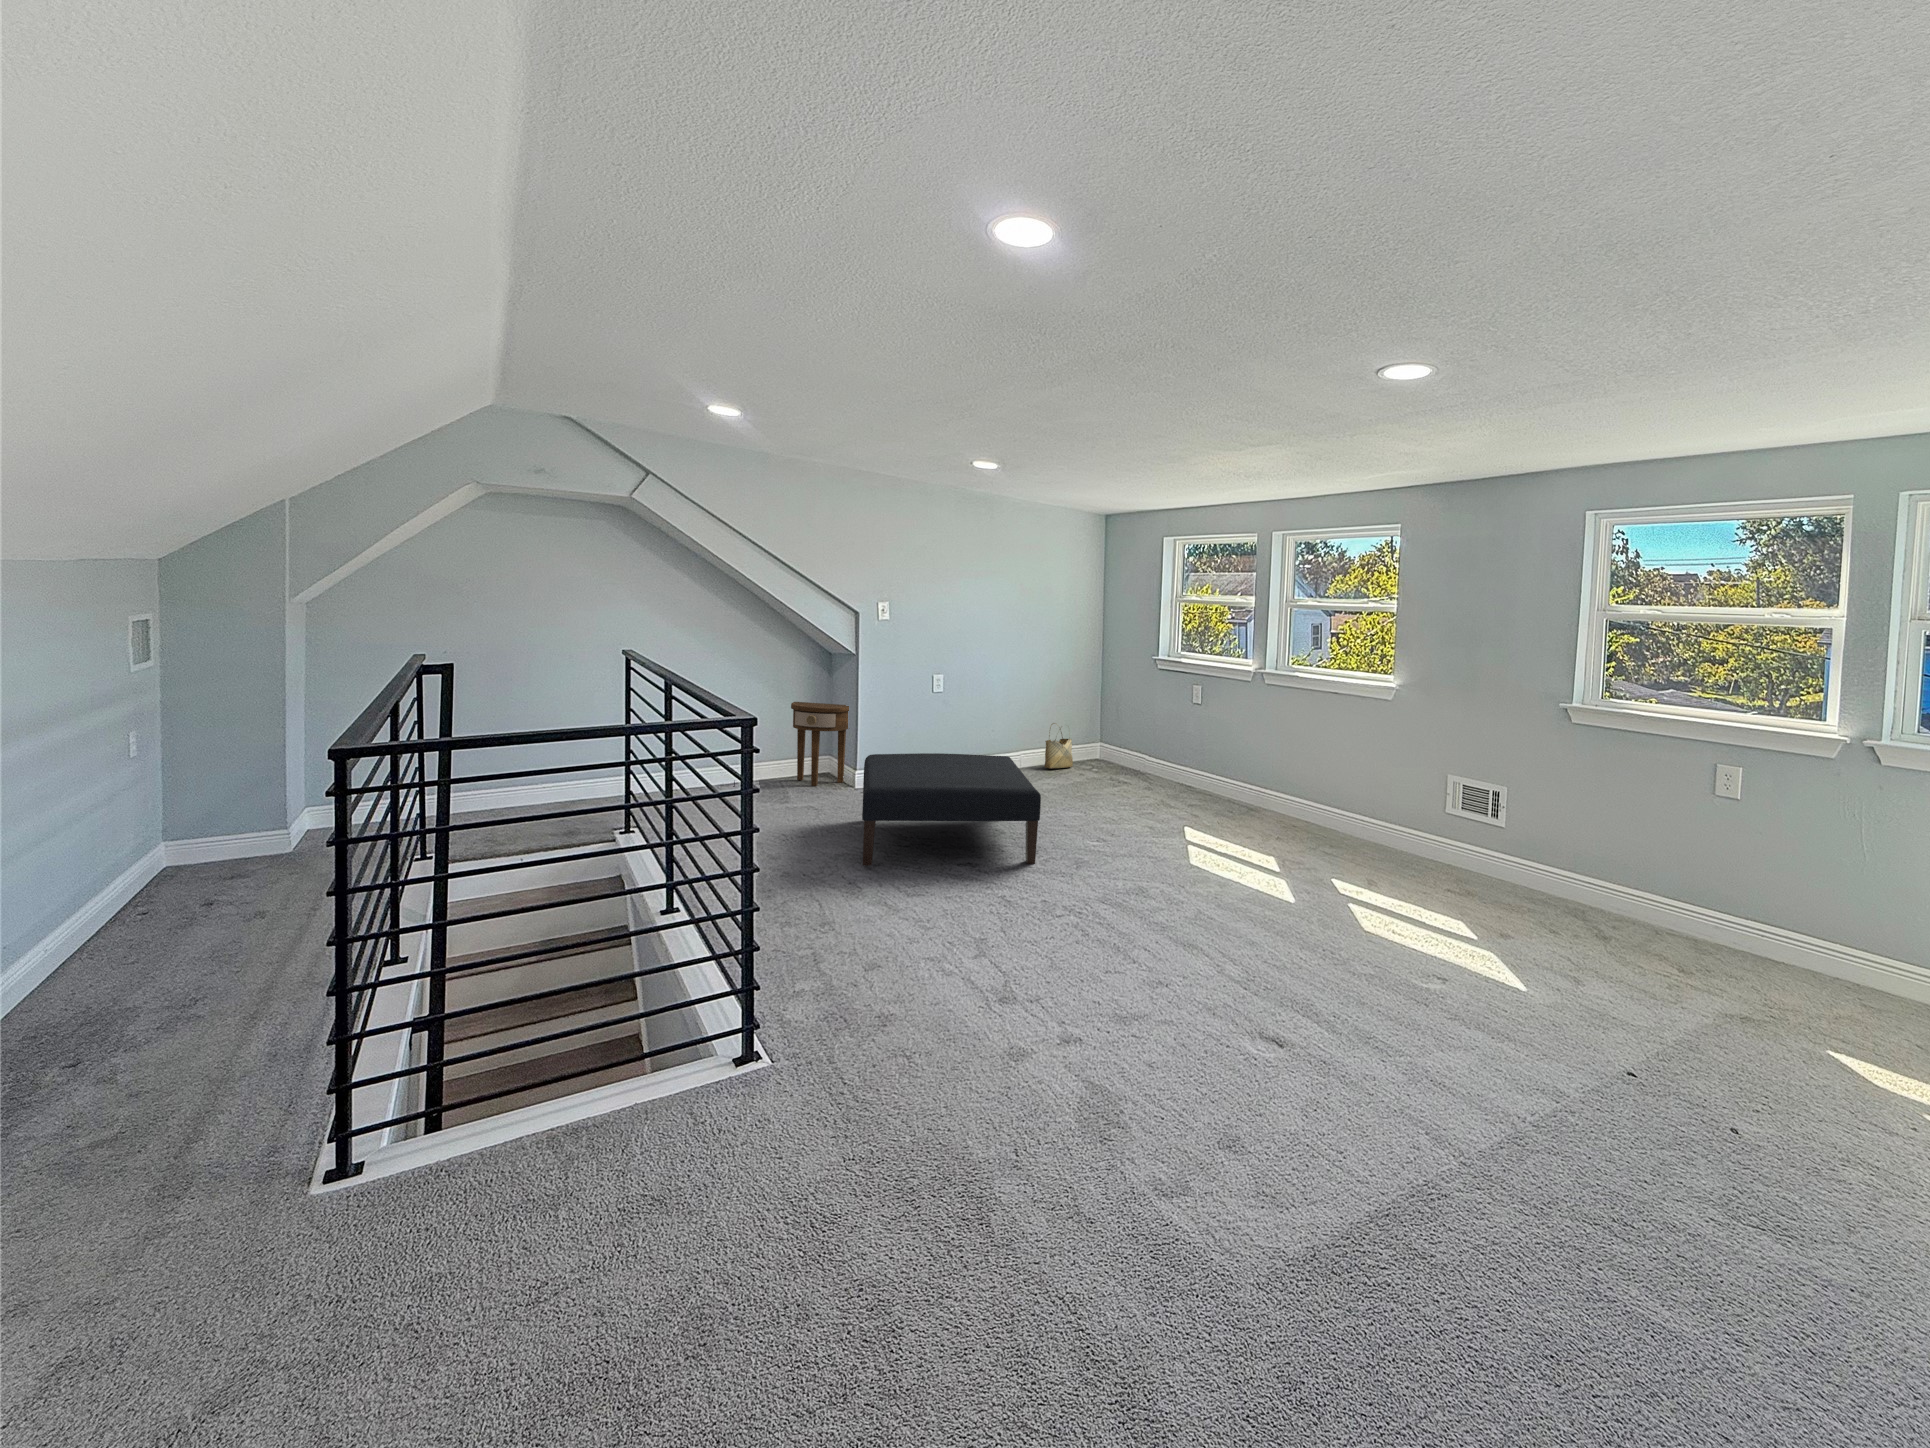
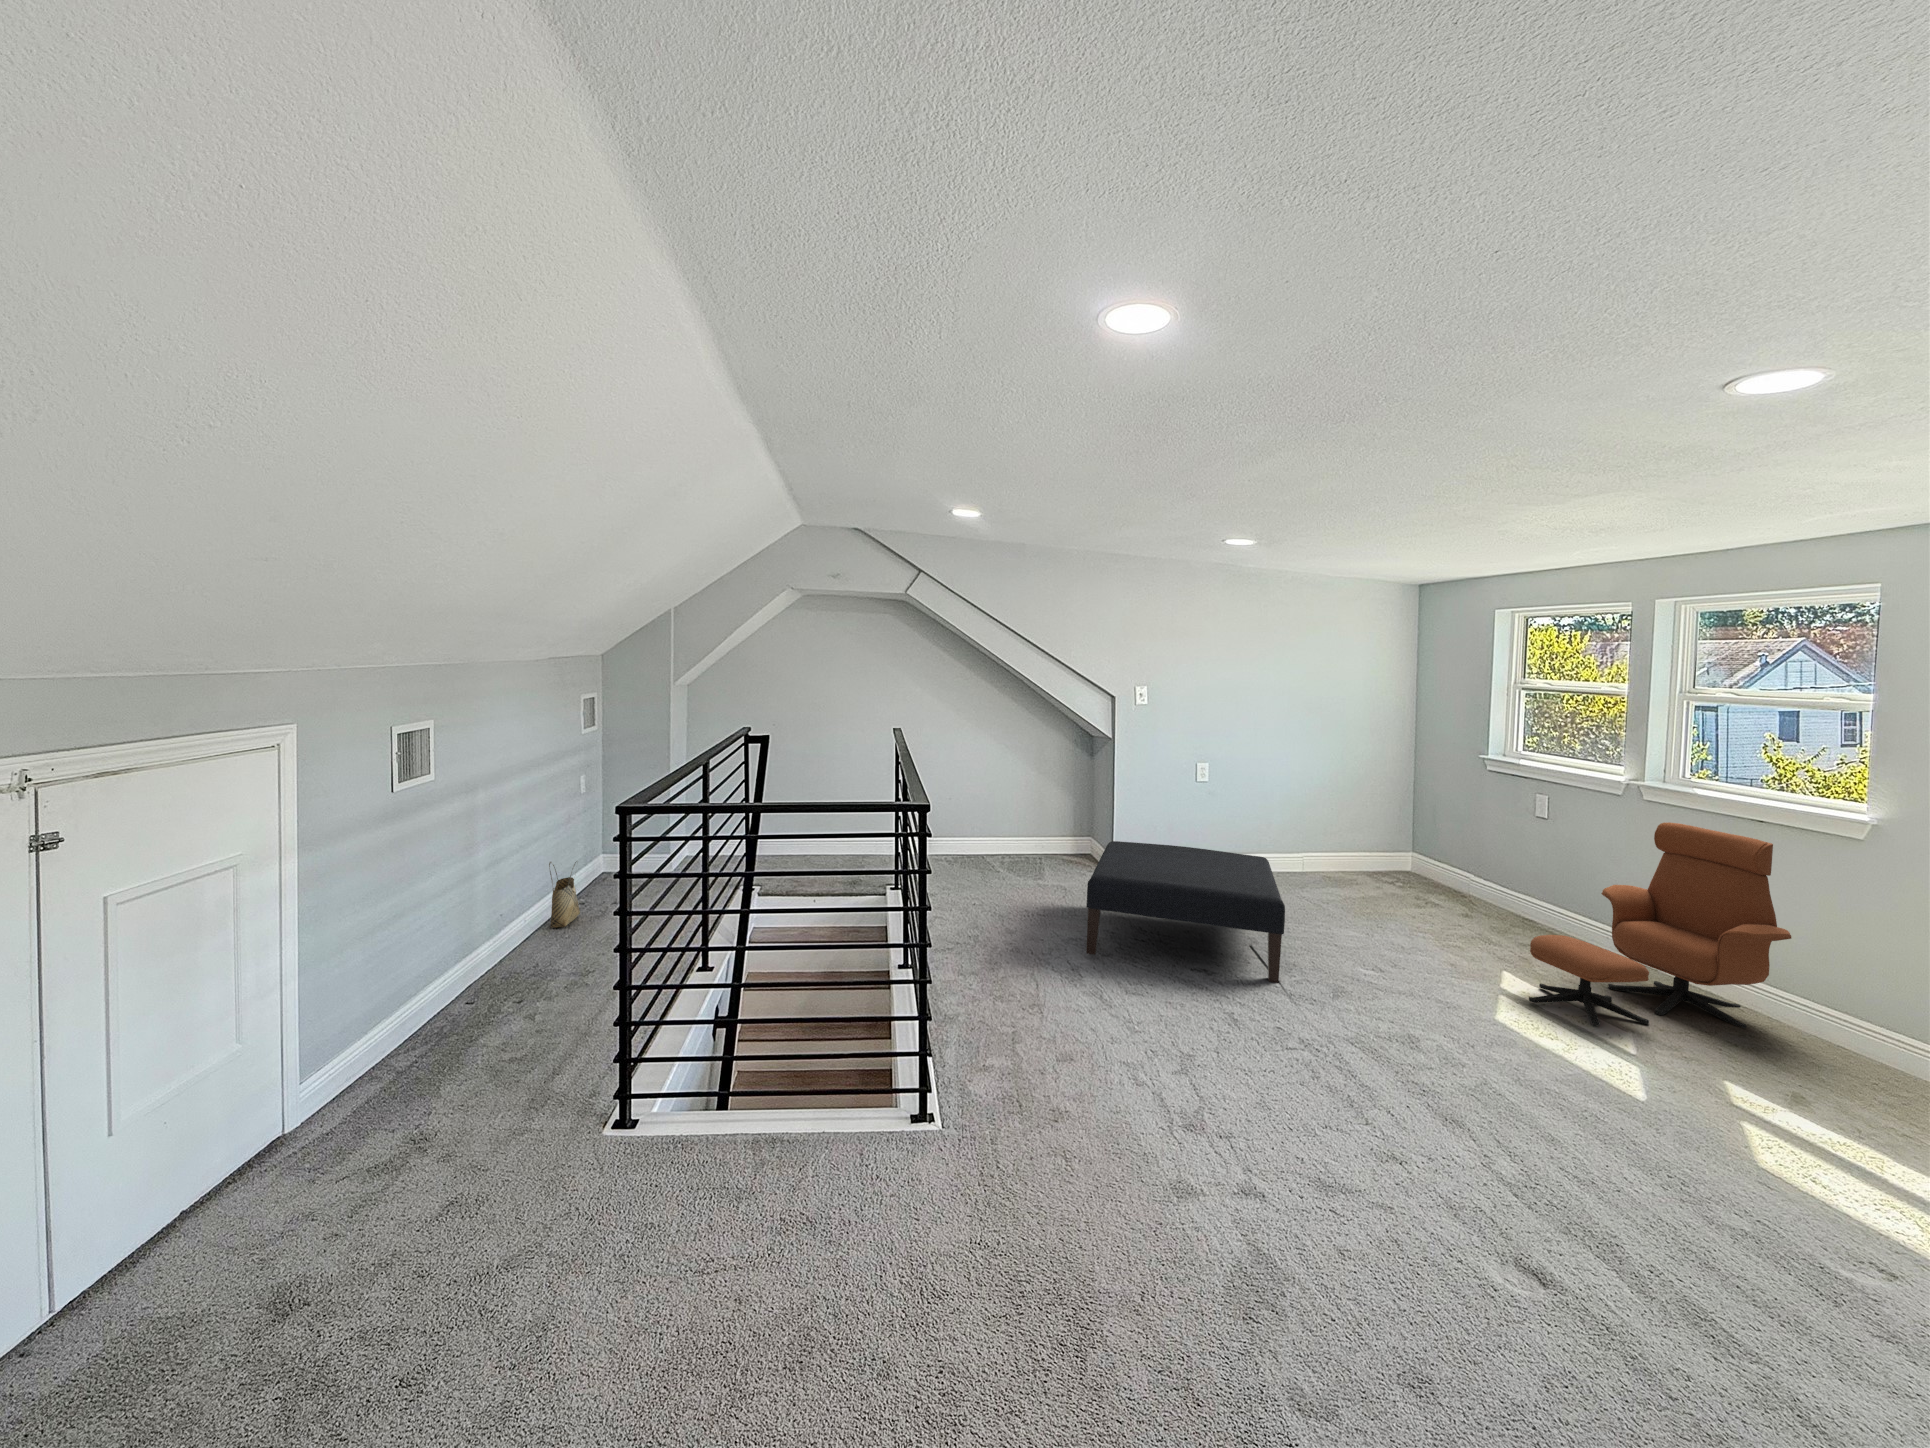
side table: present [791,702,849,786] -> none [1049,782,1109,866]
lounge chair: none [1208,702,1356,857] -> present [1529,823,1791,1028]
woven basket: present [1044,723,1073,769] -> present [549,862,580,928]

